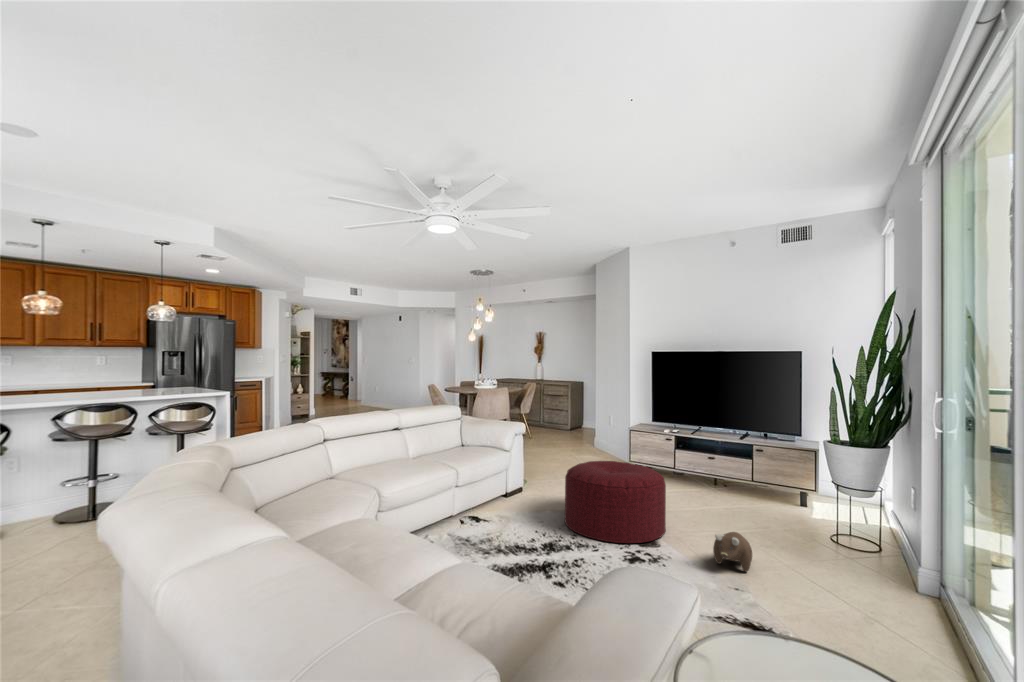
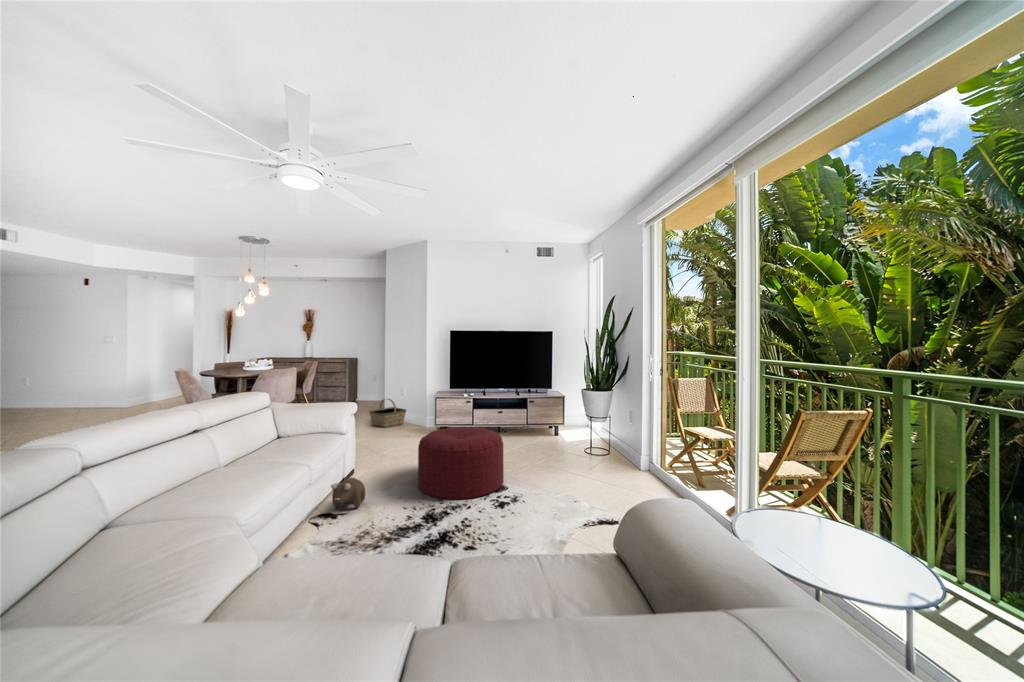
basket: none [573,427,612,458] -> present [369,399,406,428]
plush toy: present [713,532,752,572] -> present [331,478,366,508]

